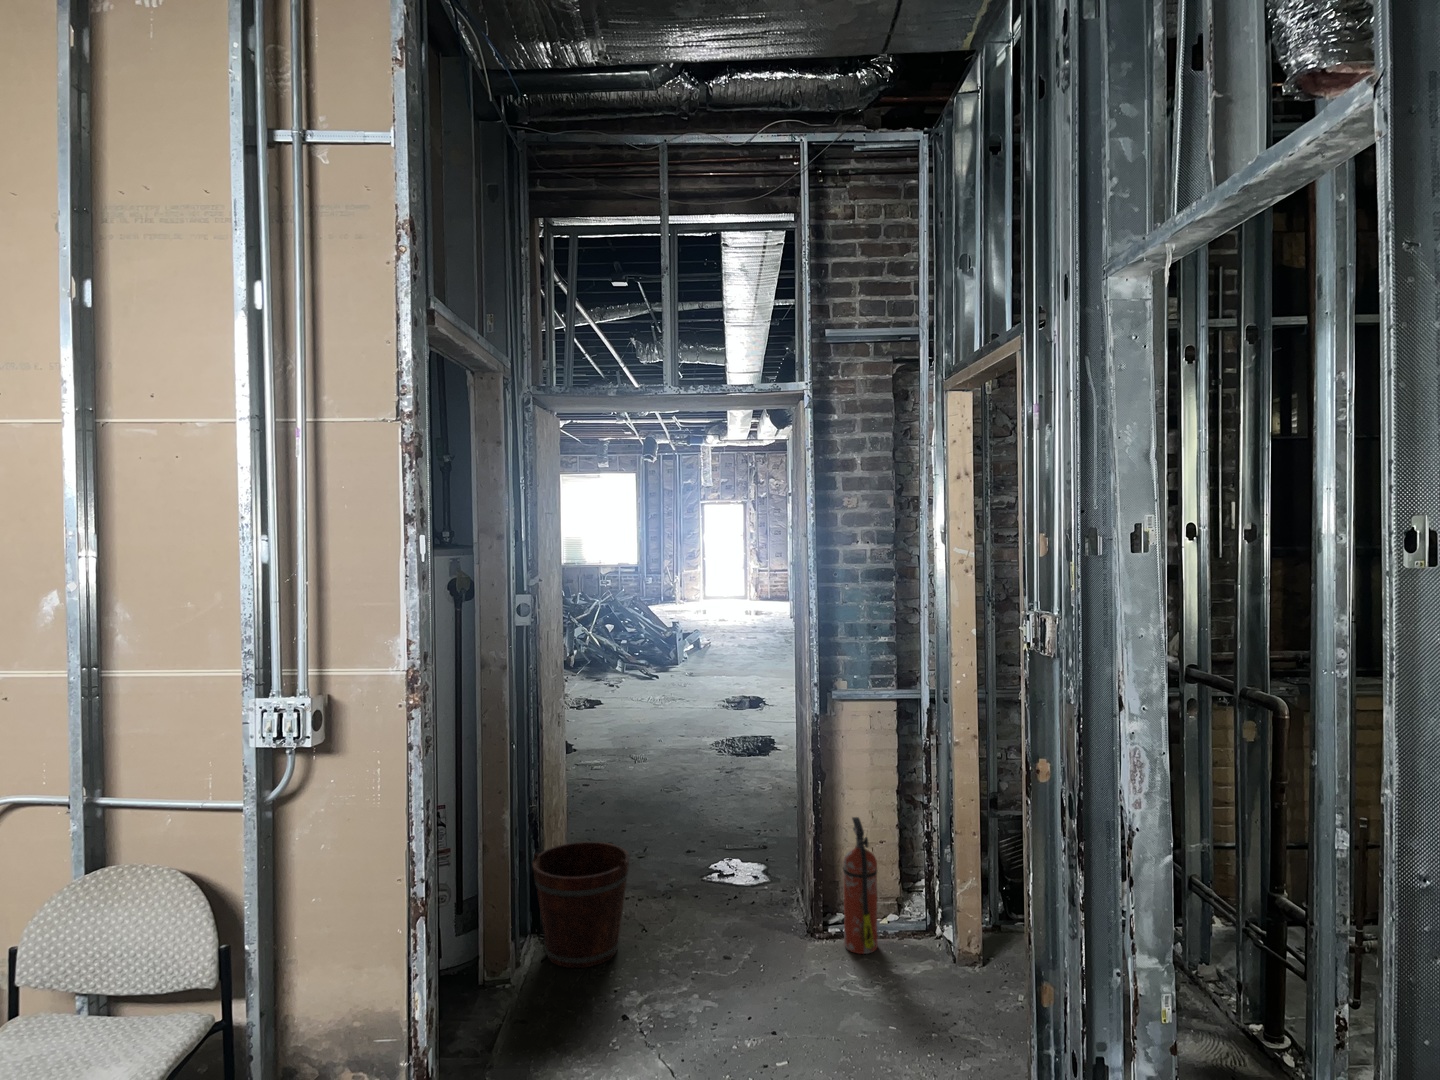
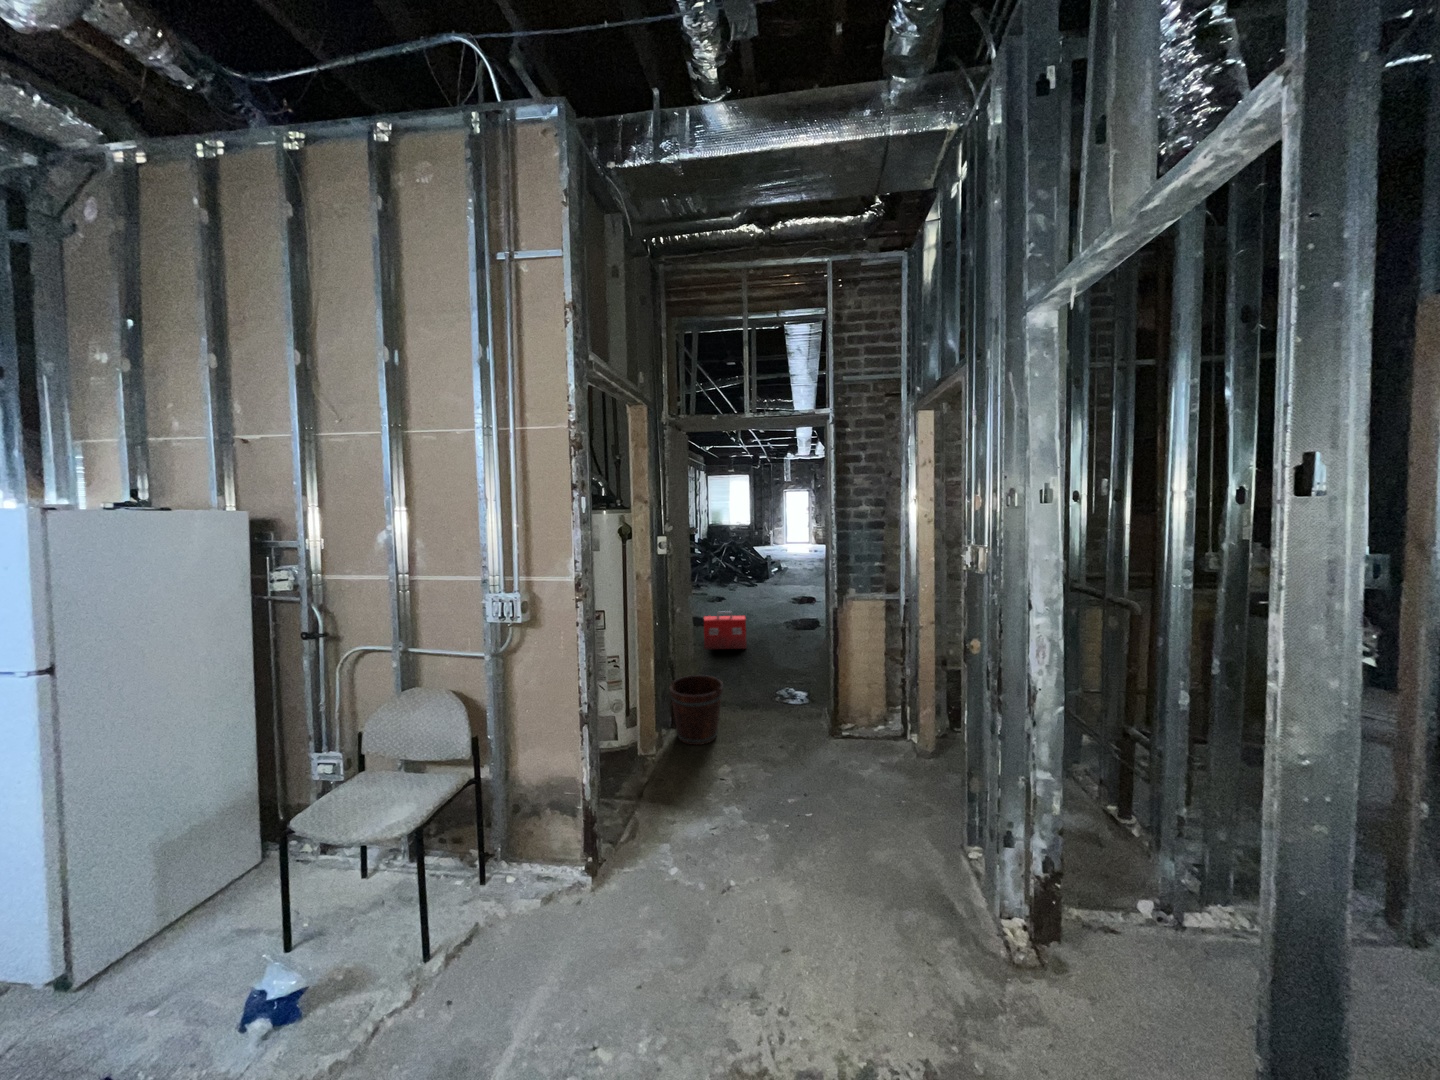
toolbox: none [573,727,652,800] -> present [704,611,746,649]
fire extinguisher: present [843,817,877,954] -> none [848,670,869,751]

